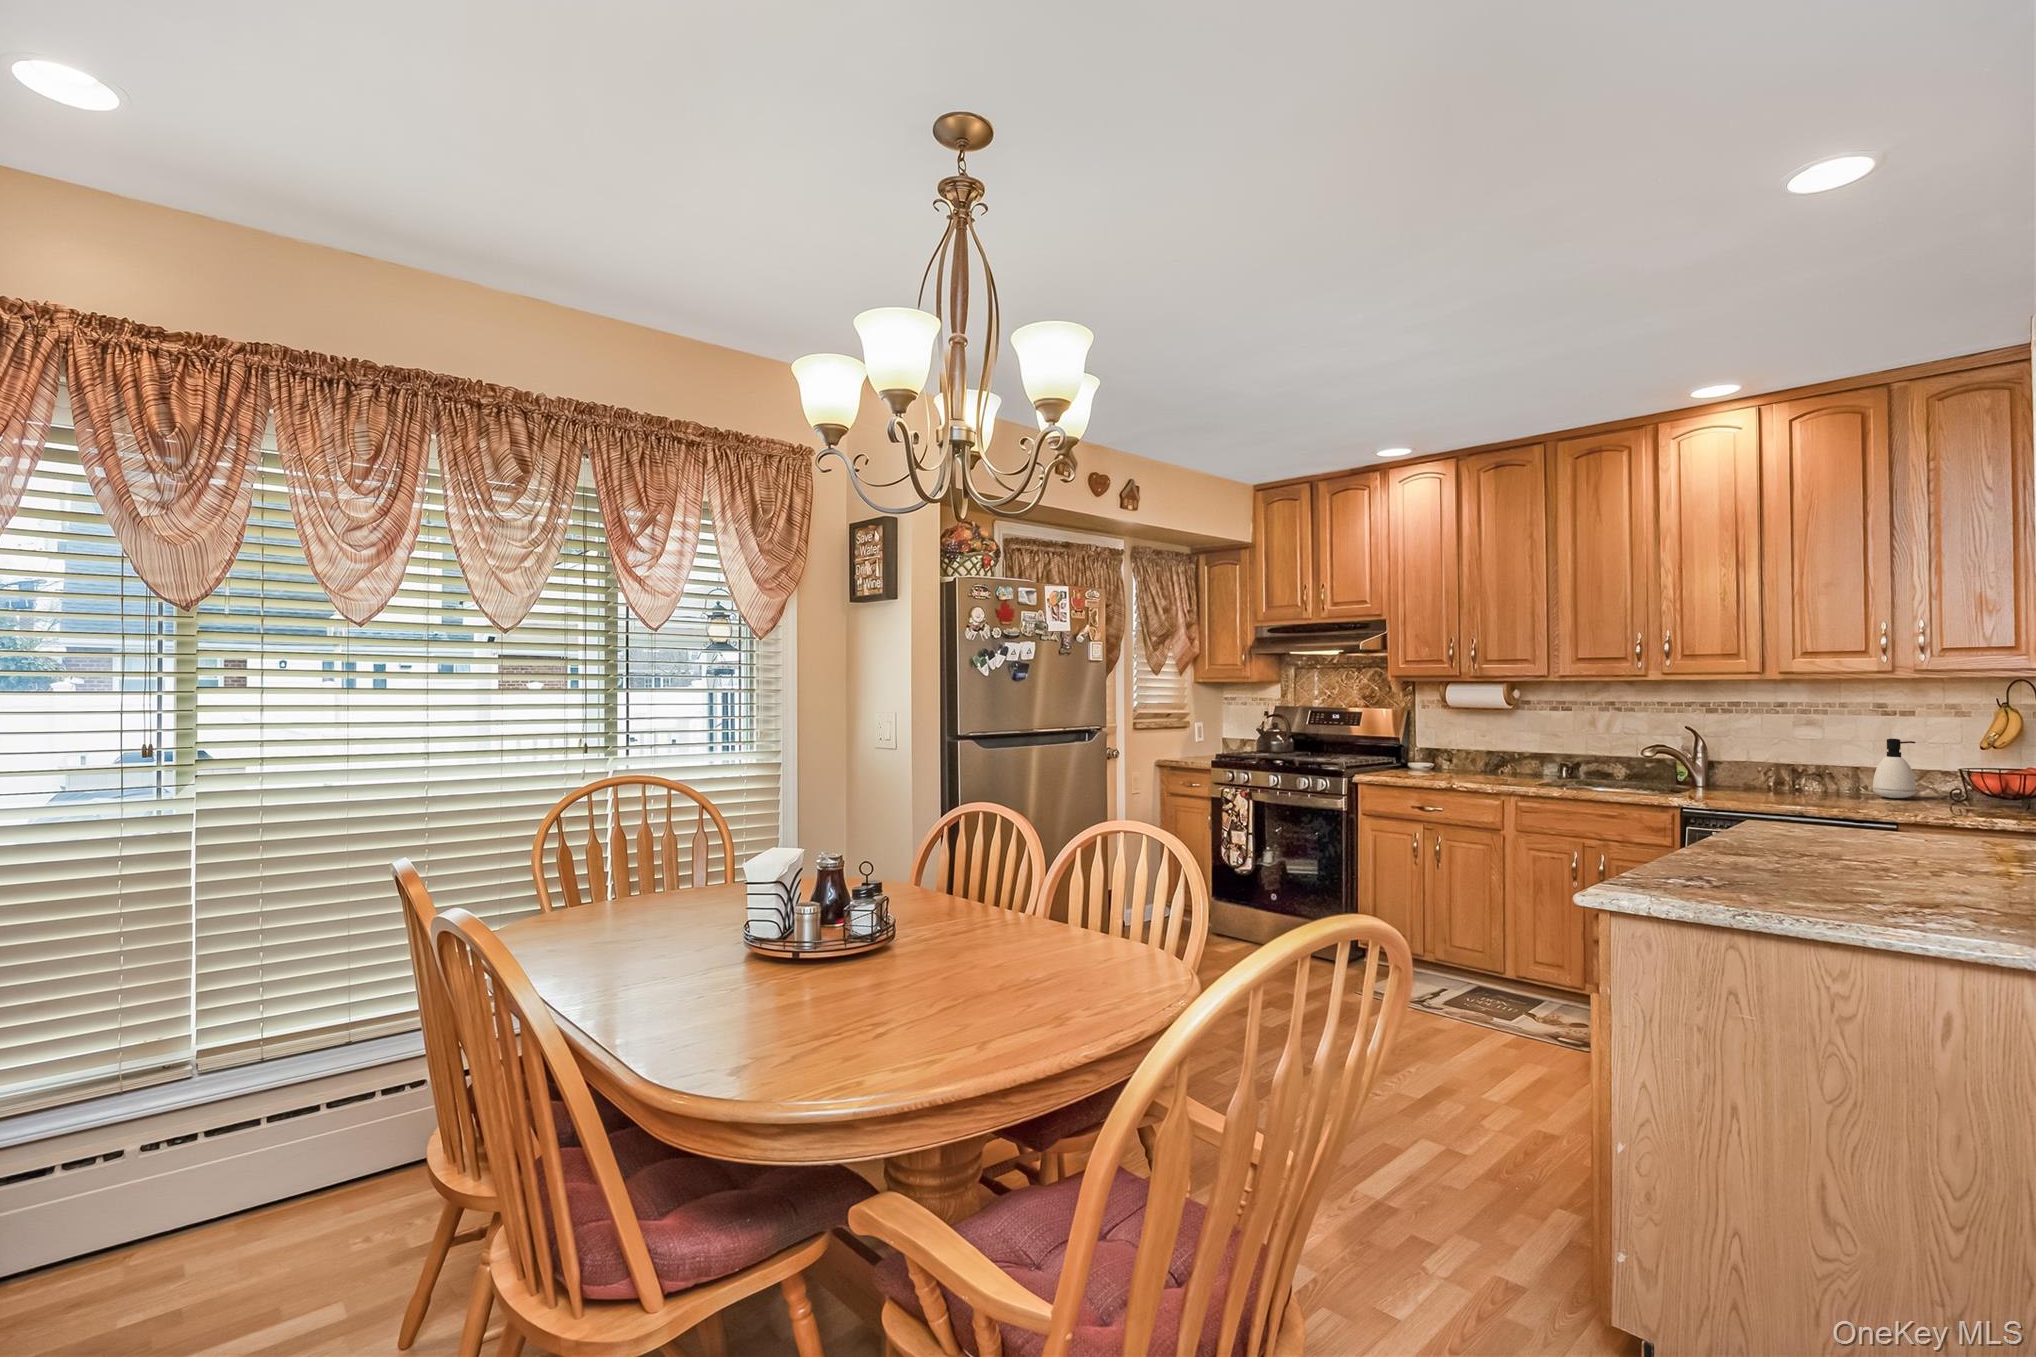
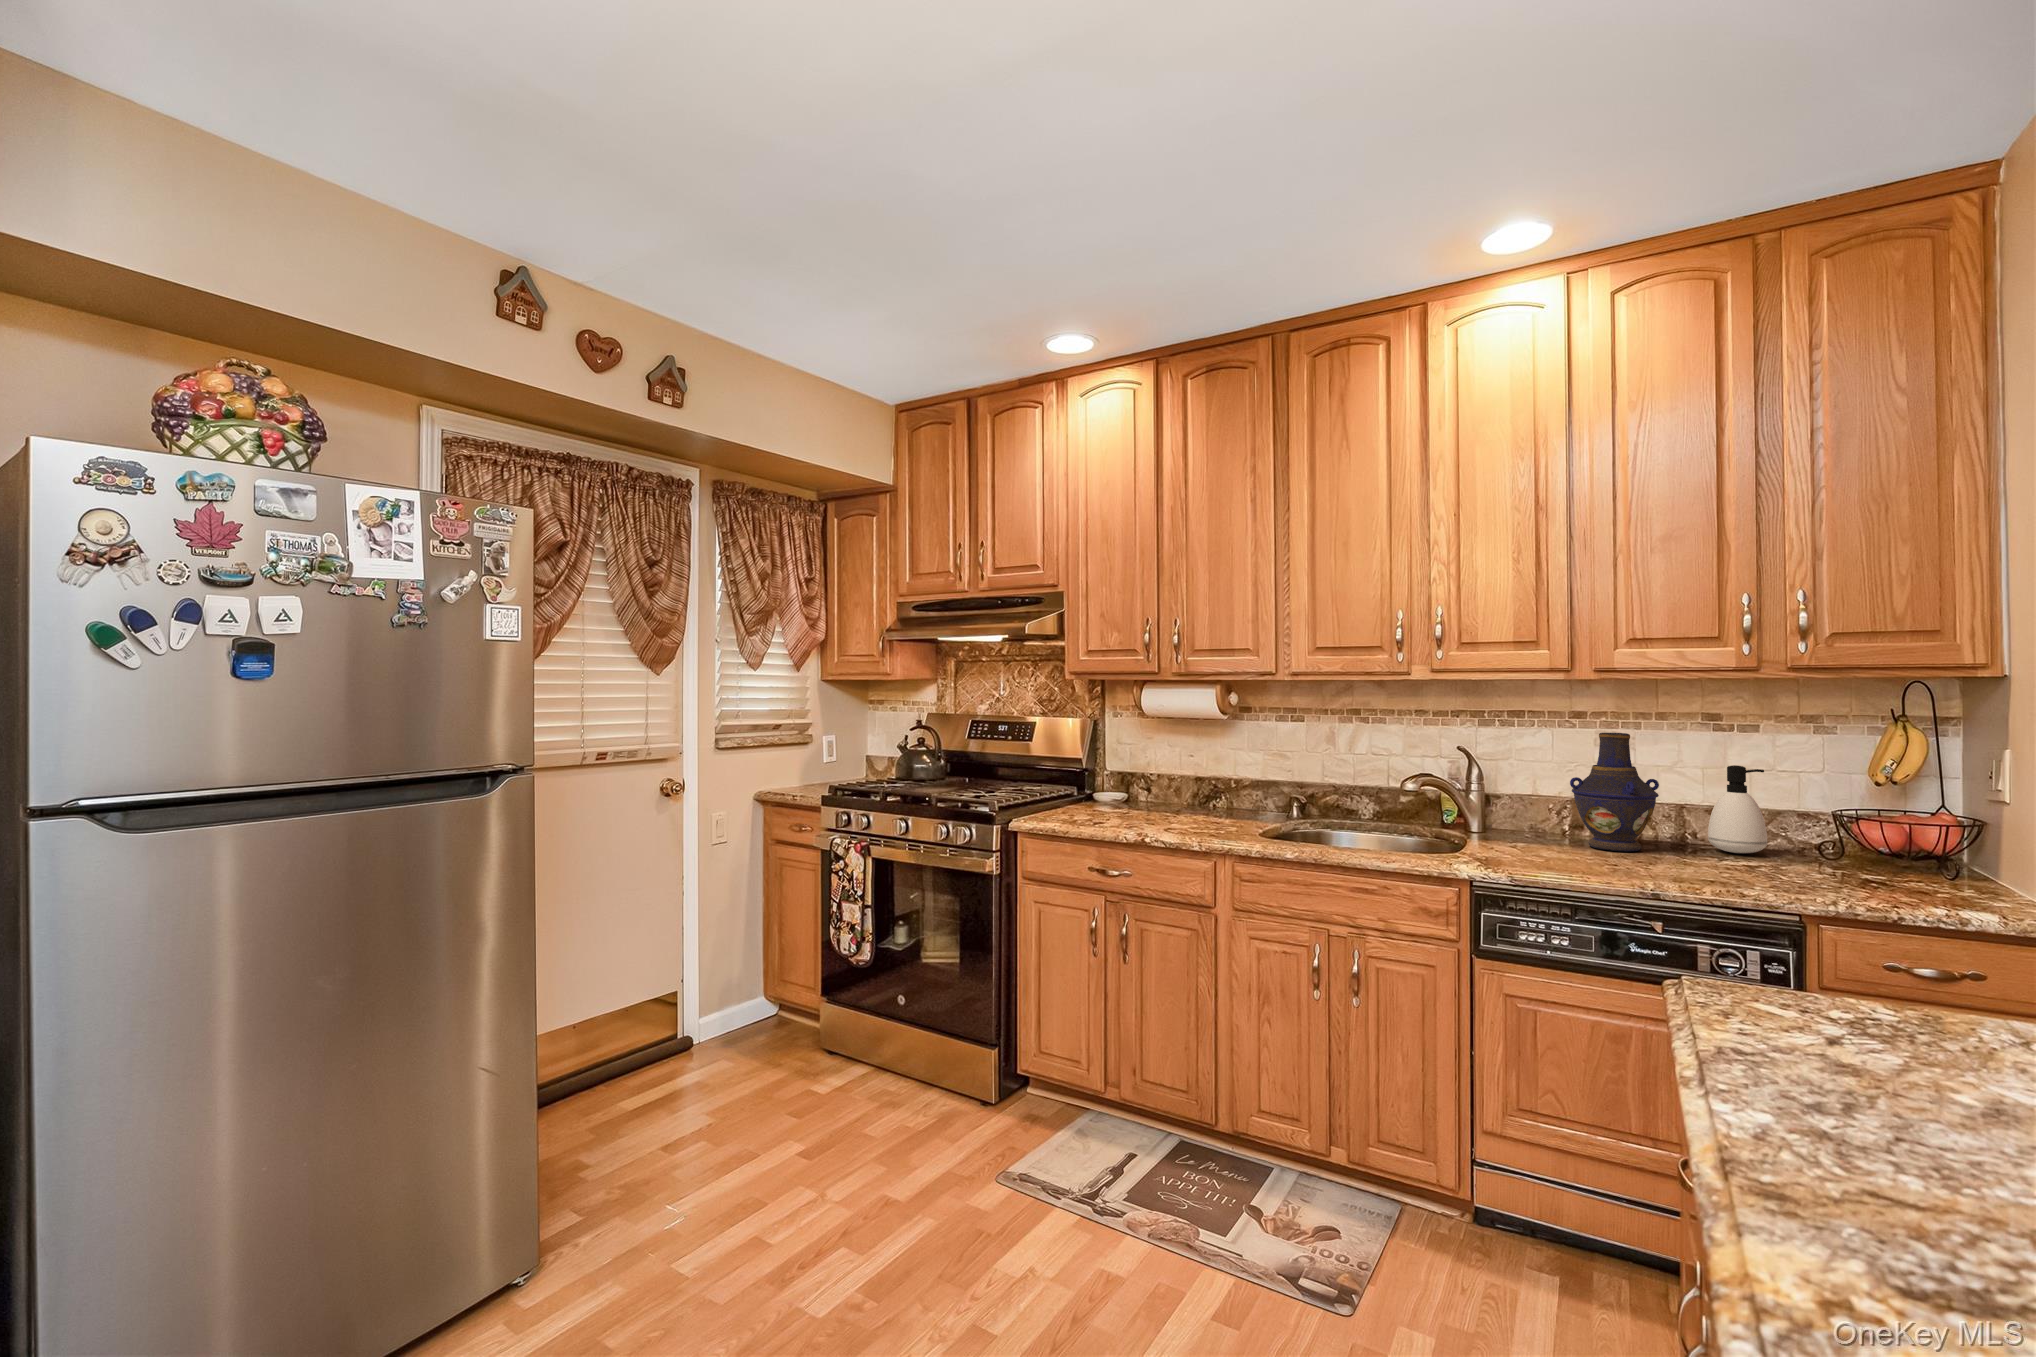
vase: none [1767,716,1835,796] -> present [1570,733,1659,851]

